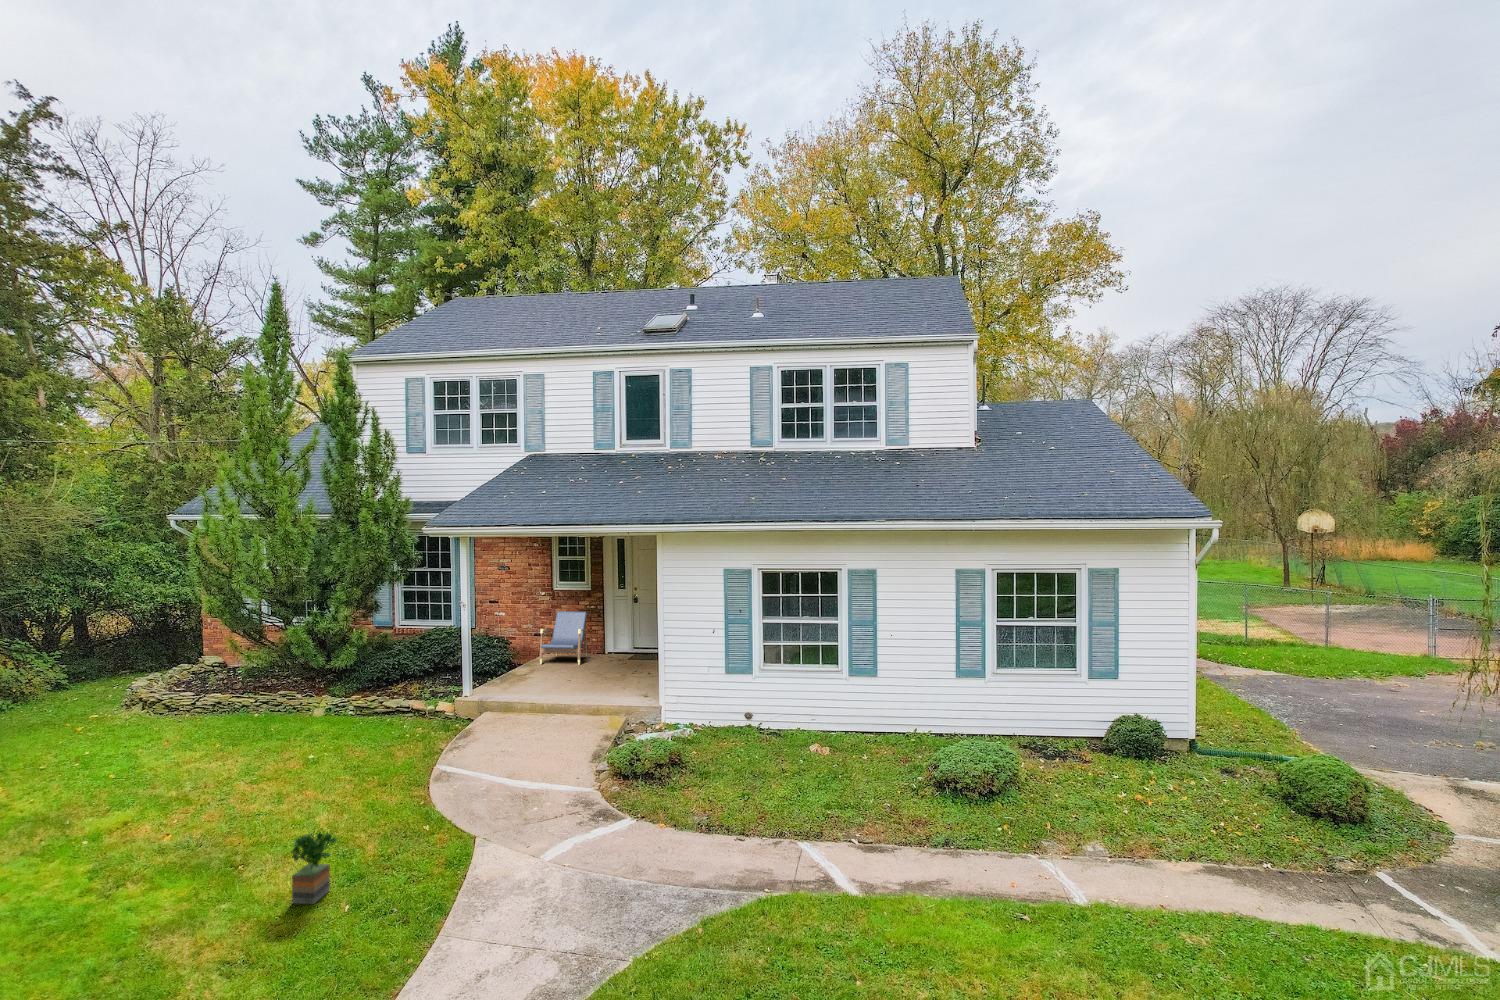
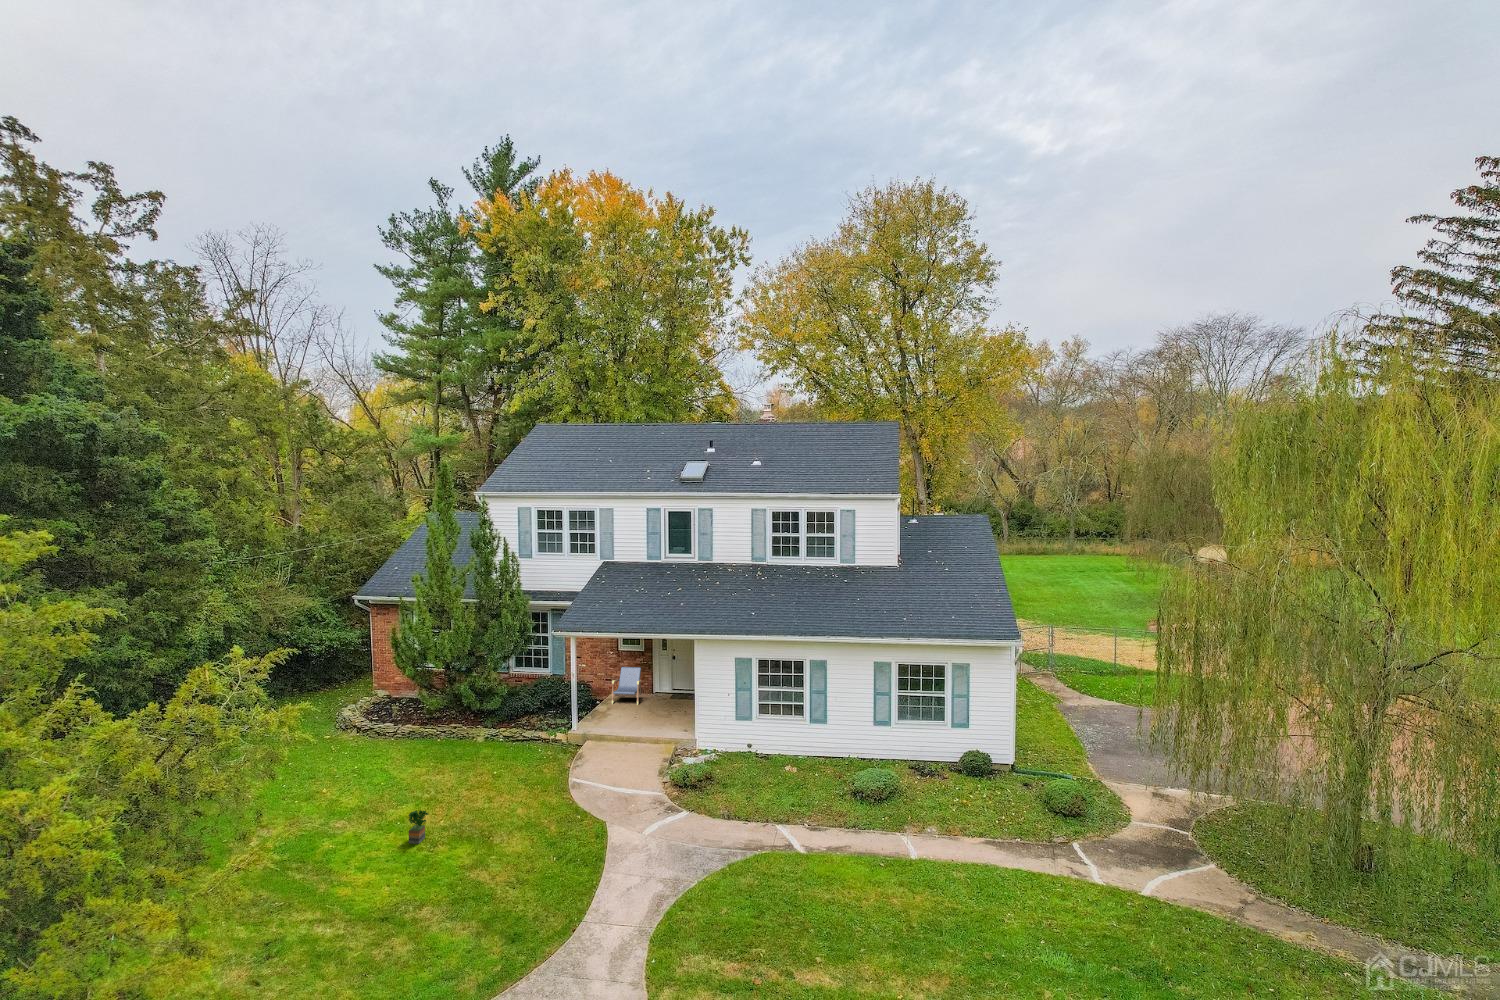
potted tree: present [291,833,337,904] -> present [409,810,428,844]

